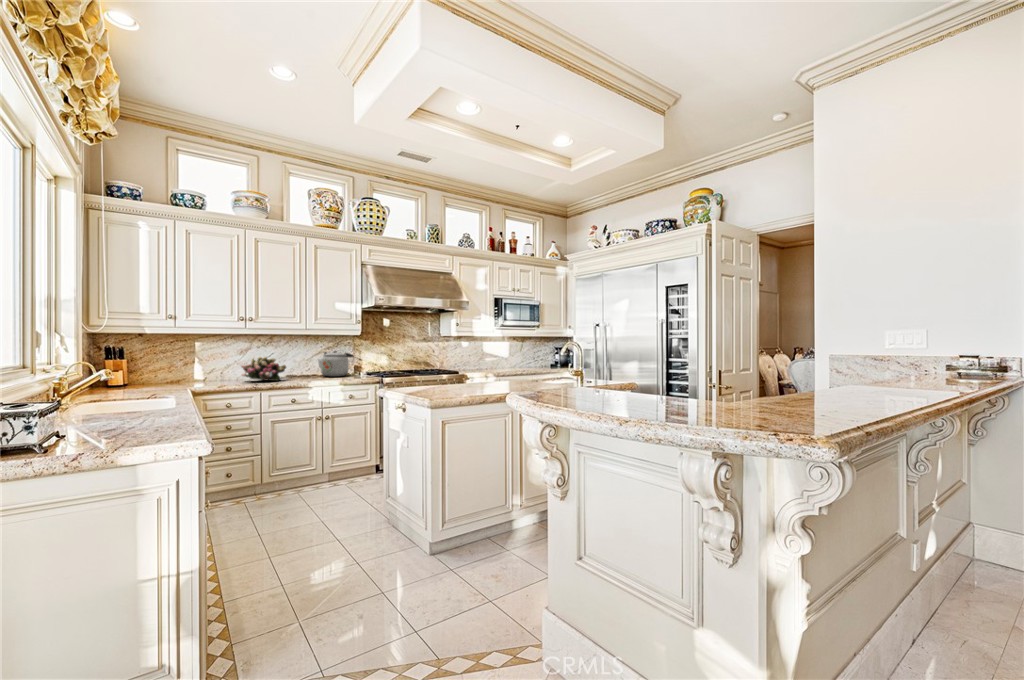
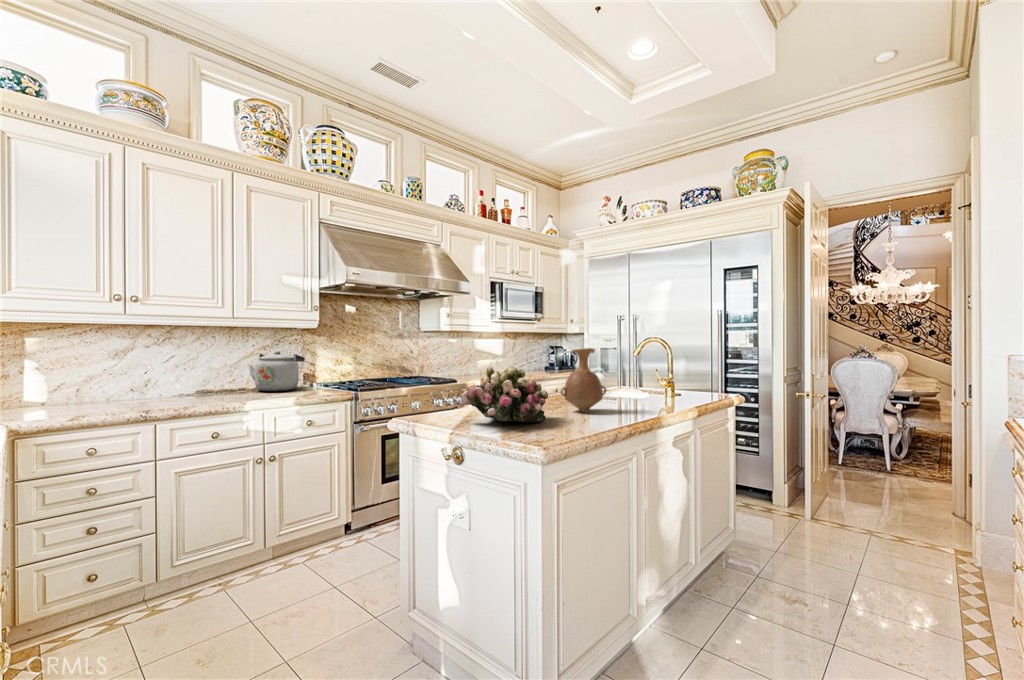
vase: none [481,349,510,389] -> present [561,348,606,411]
flower arrangement: present [241,357,286,381] -> present [460,366,548,422]

